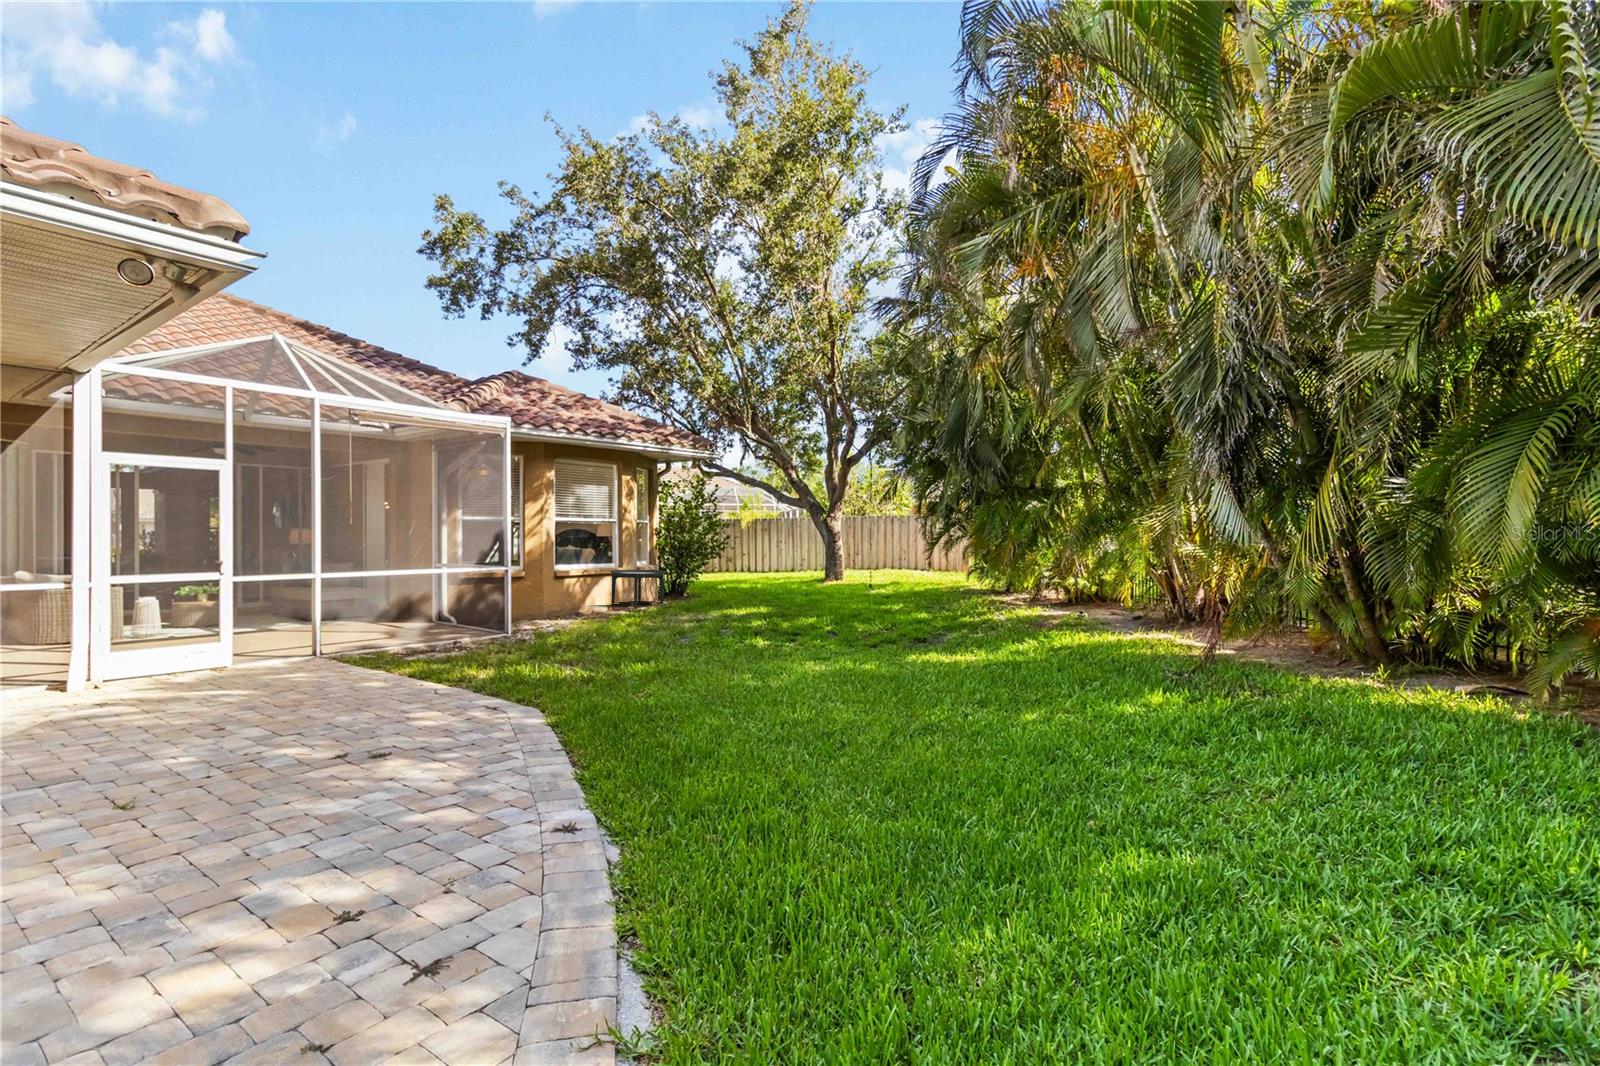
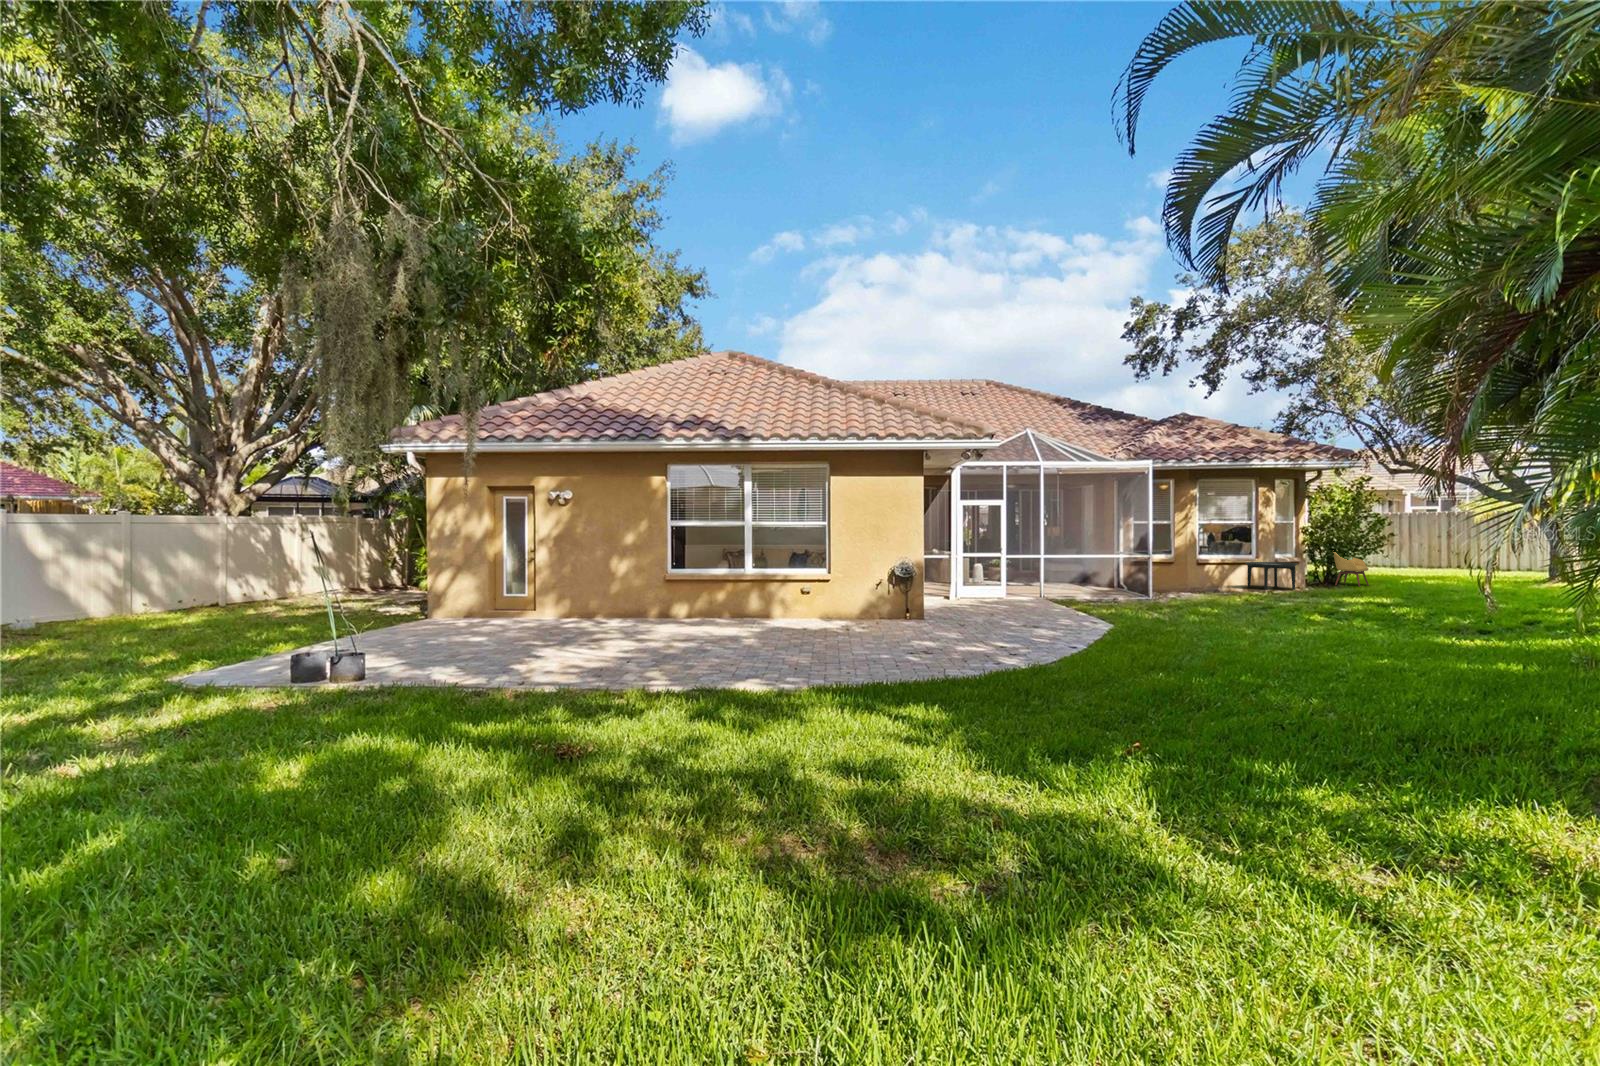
chair: none [686,553,717,594] -> present [1333,550,1369,587]

